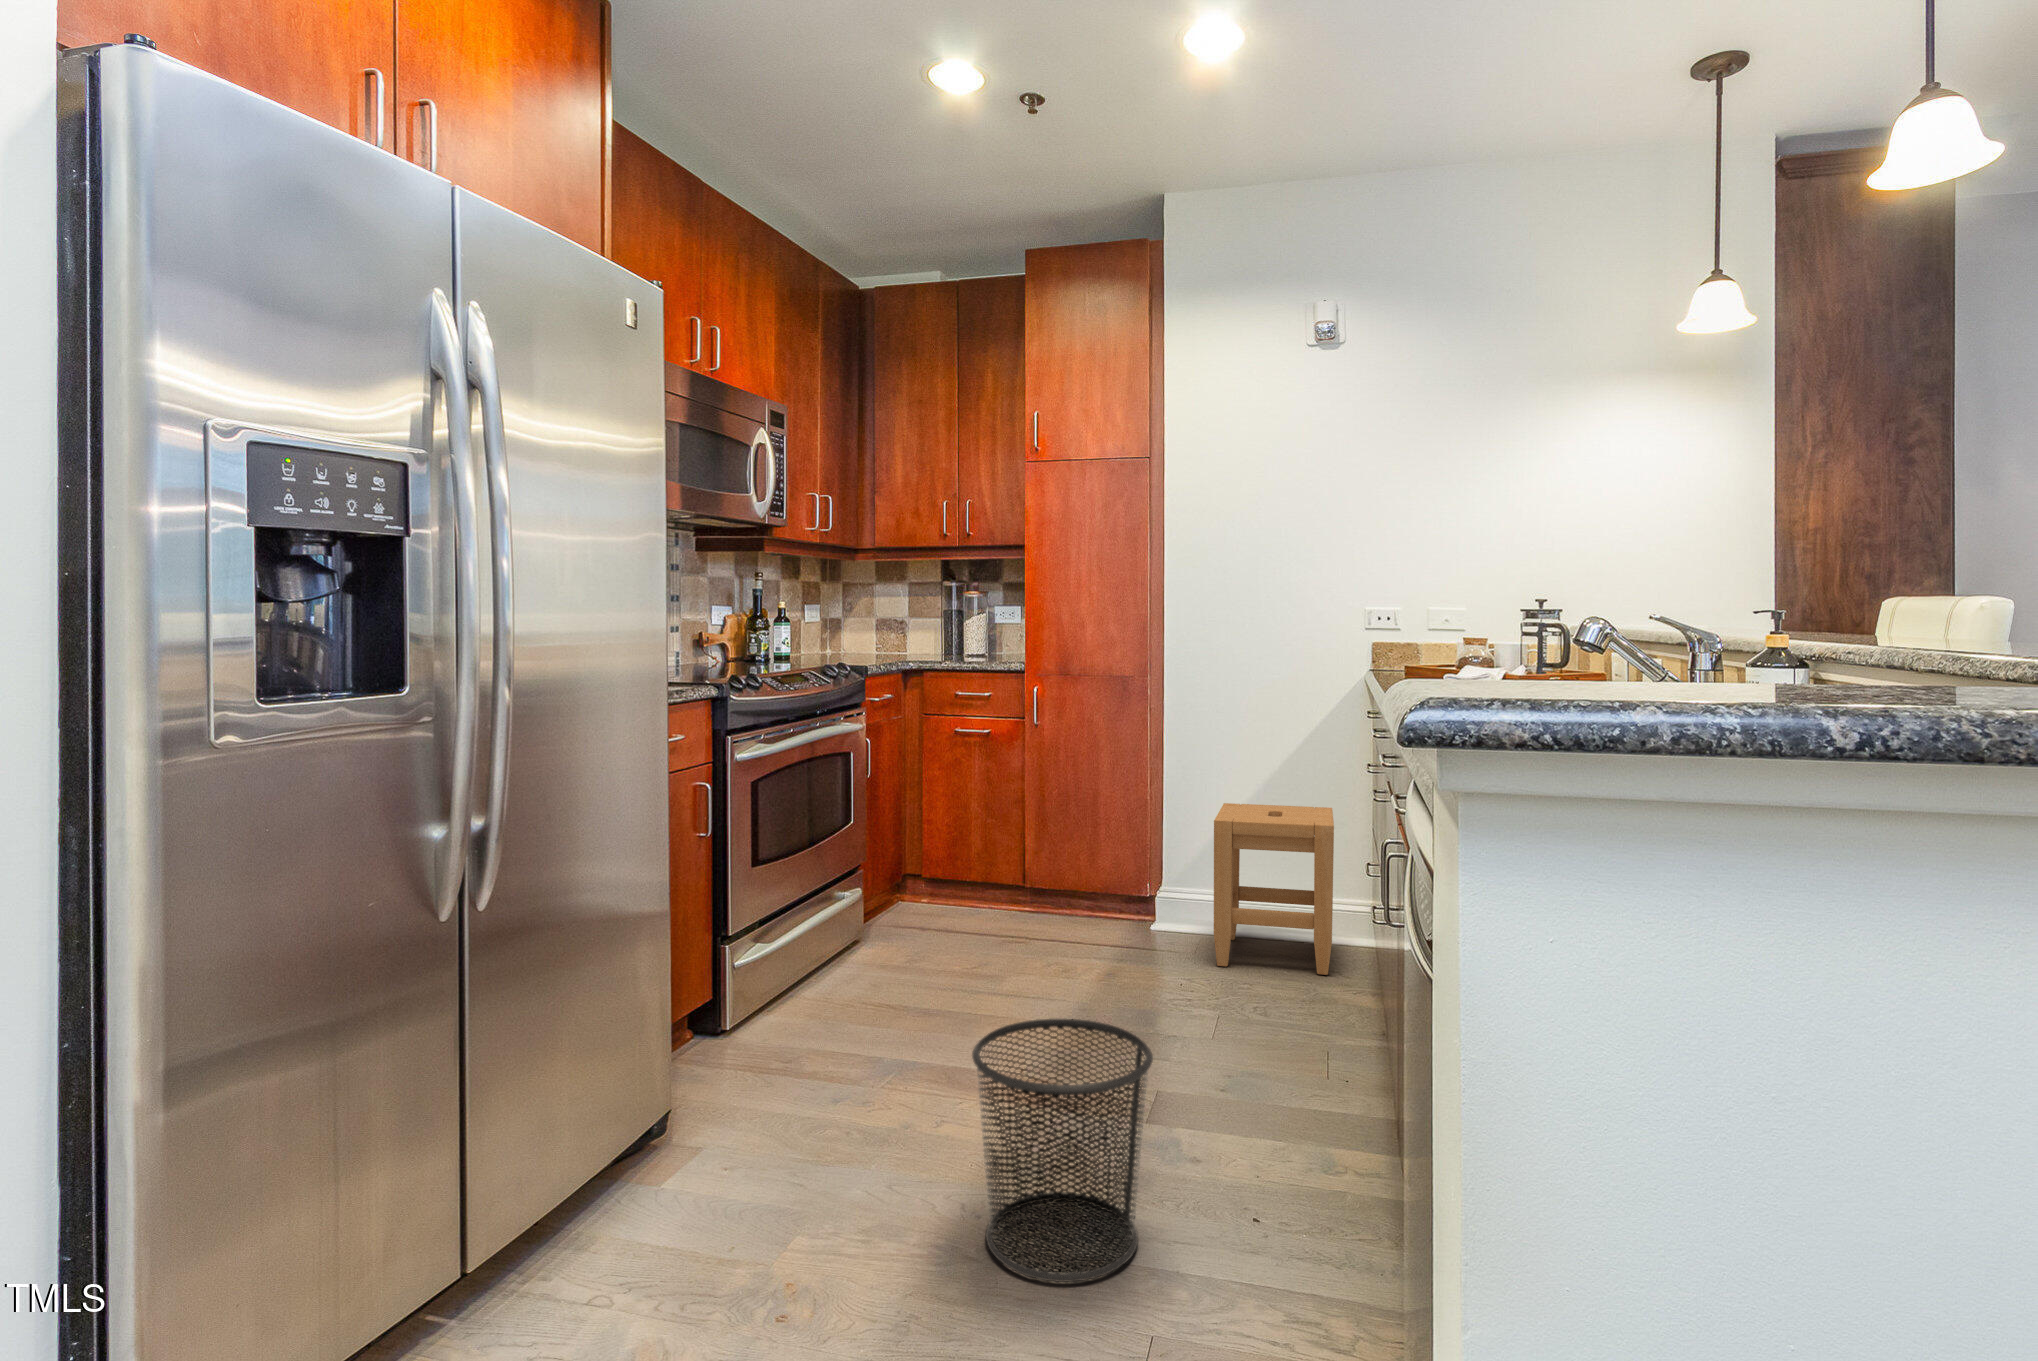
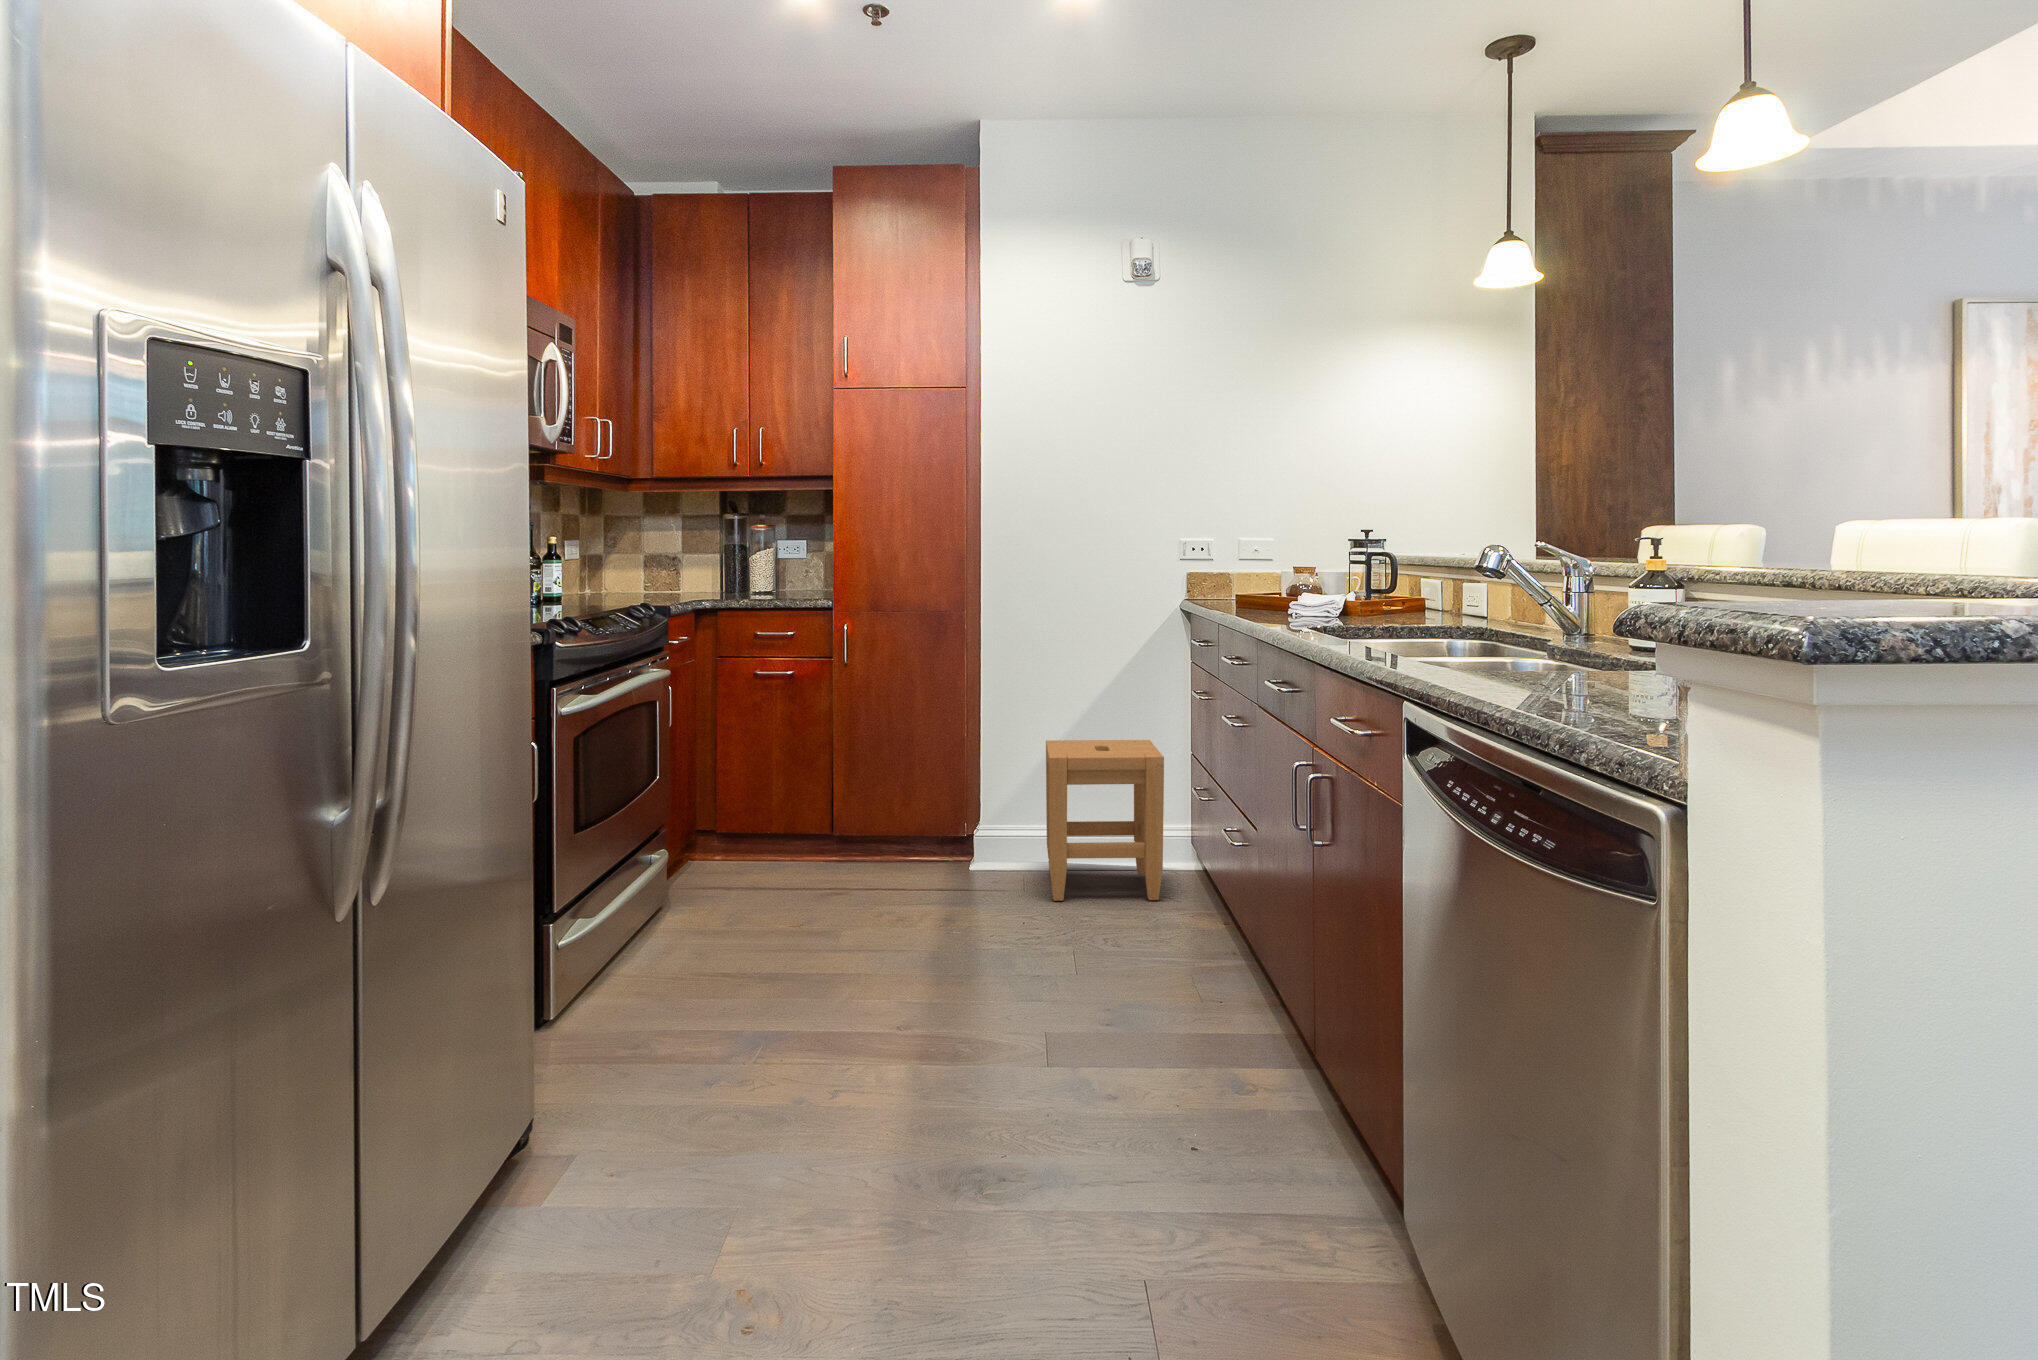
waste bin: present [972,1018,1153,1282] -> none [924,959,1104,1212]

